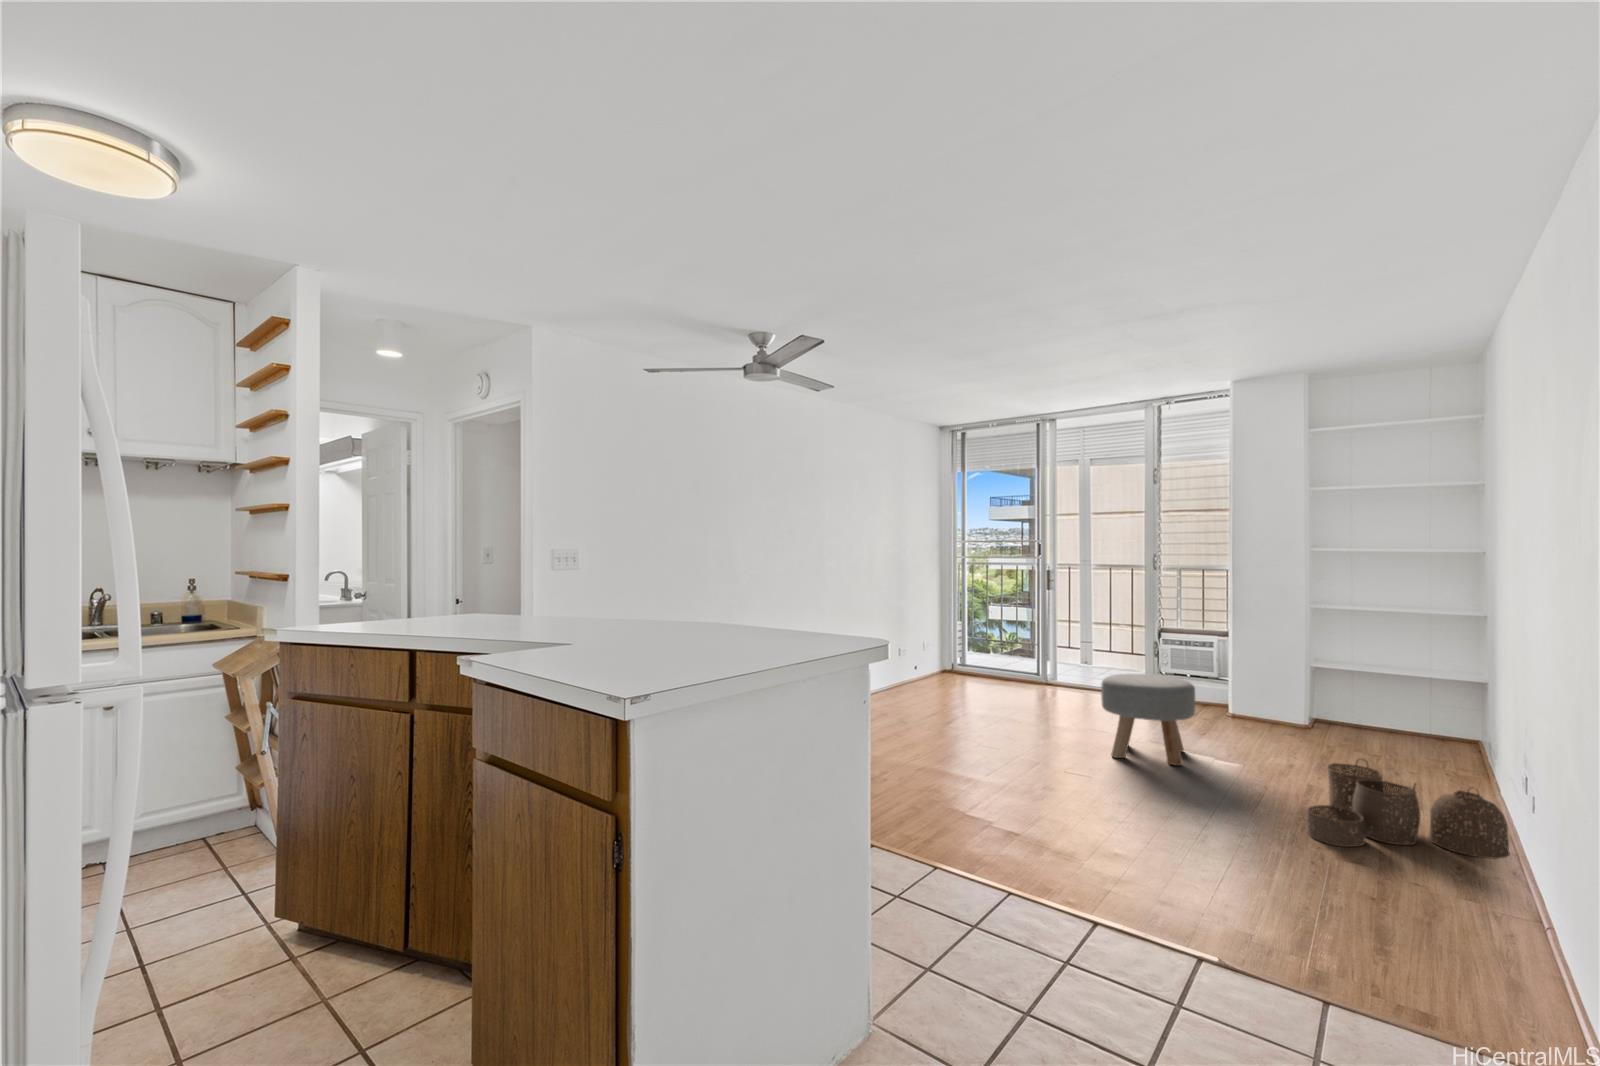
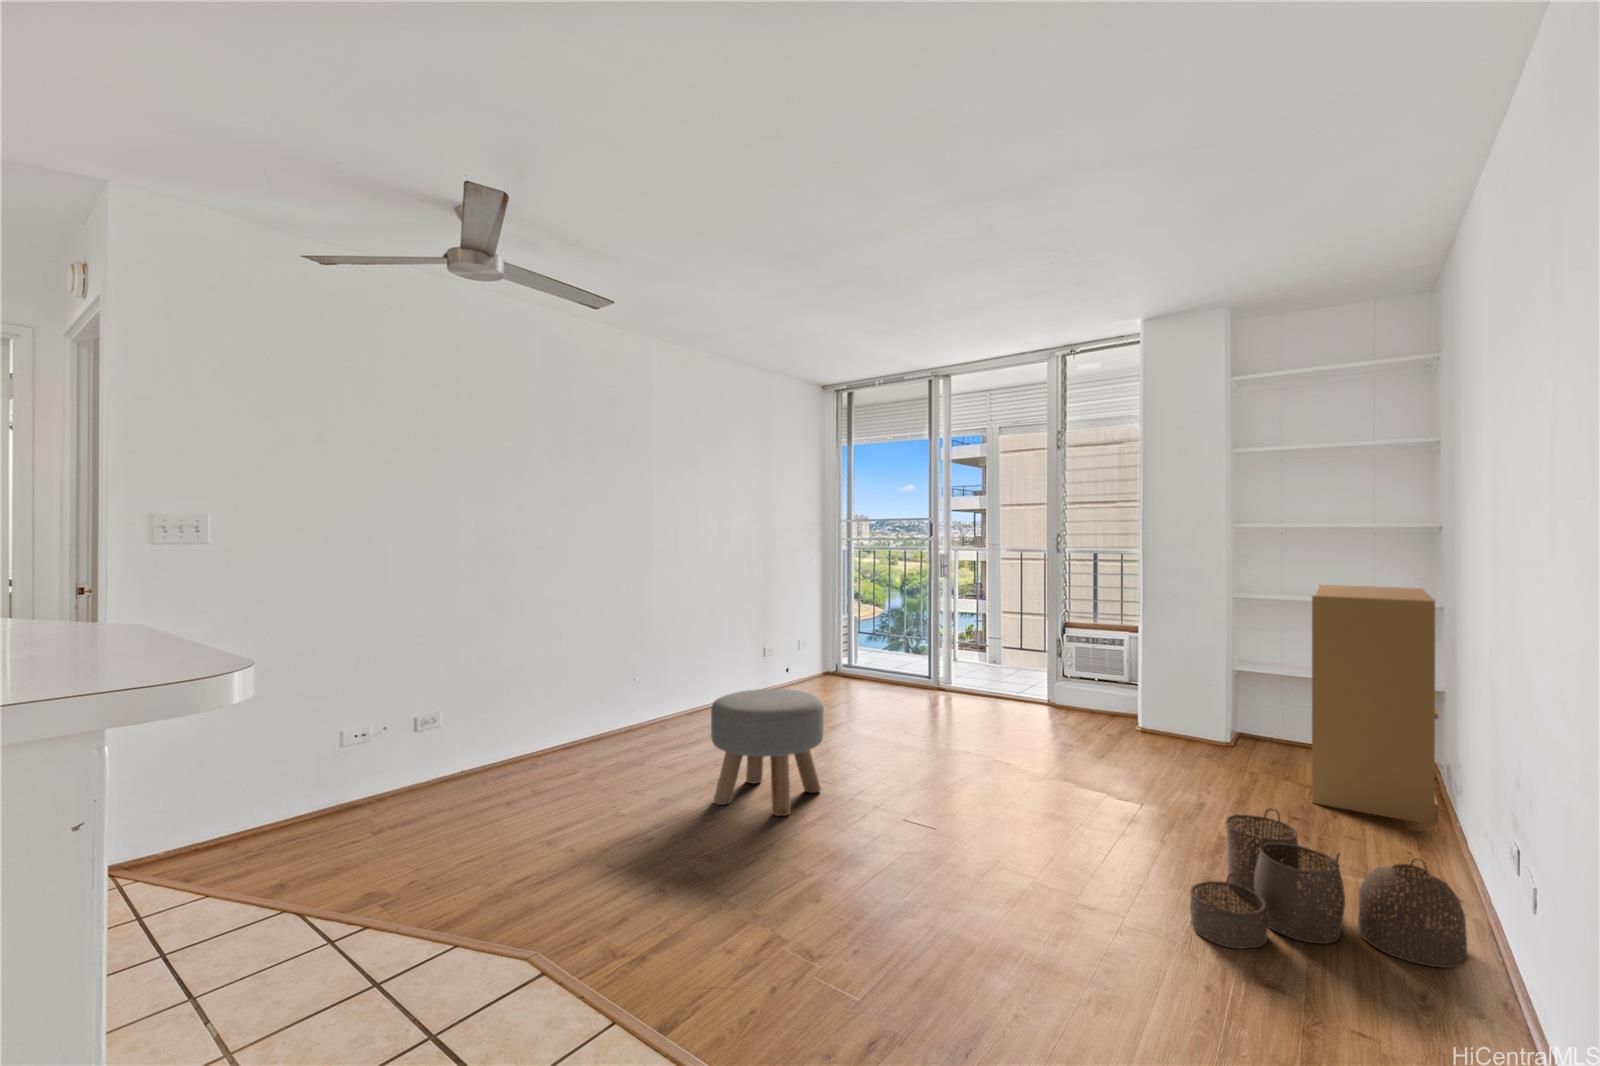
bookshelf: none [1383,597,1487,782] -> present [1312,585,1438,825]
ottoman: present [1101,673,1195,765] -> present [711,689,824,816]

